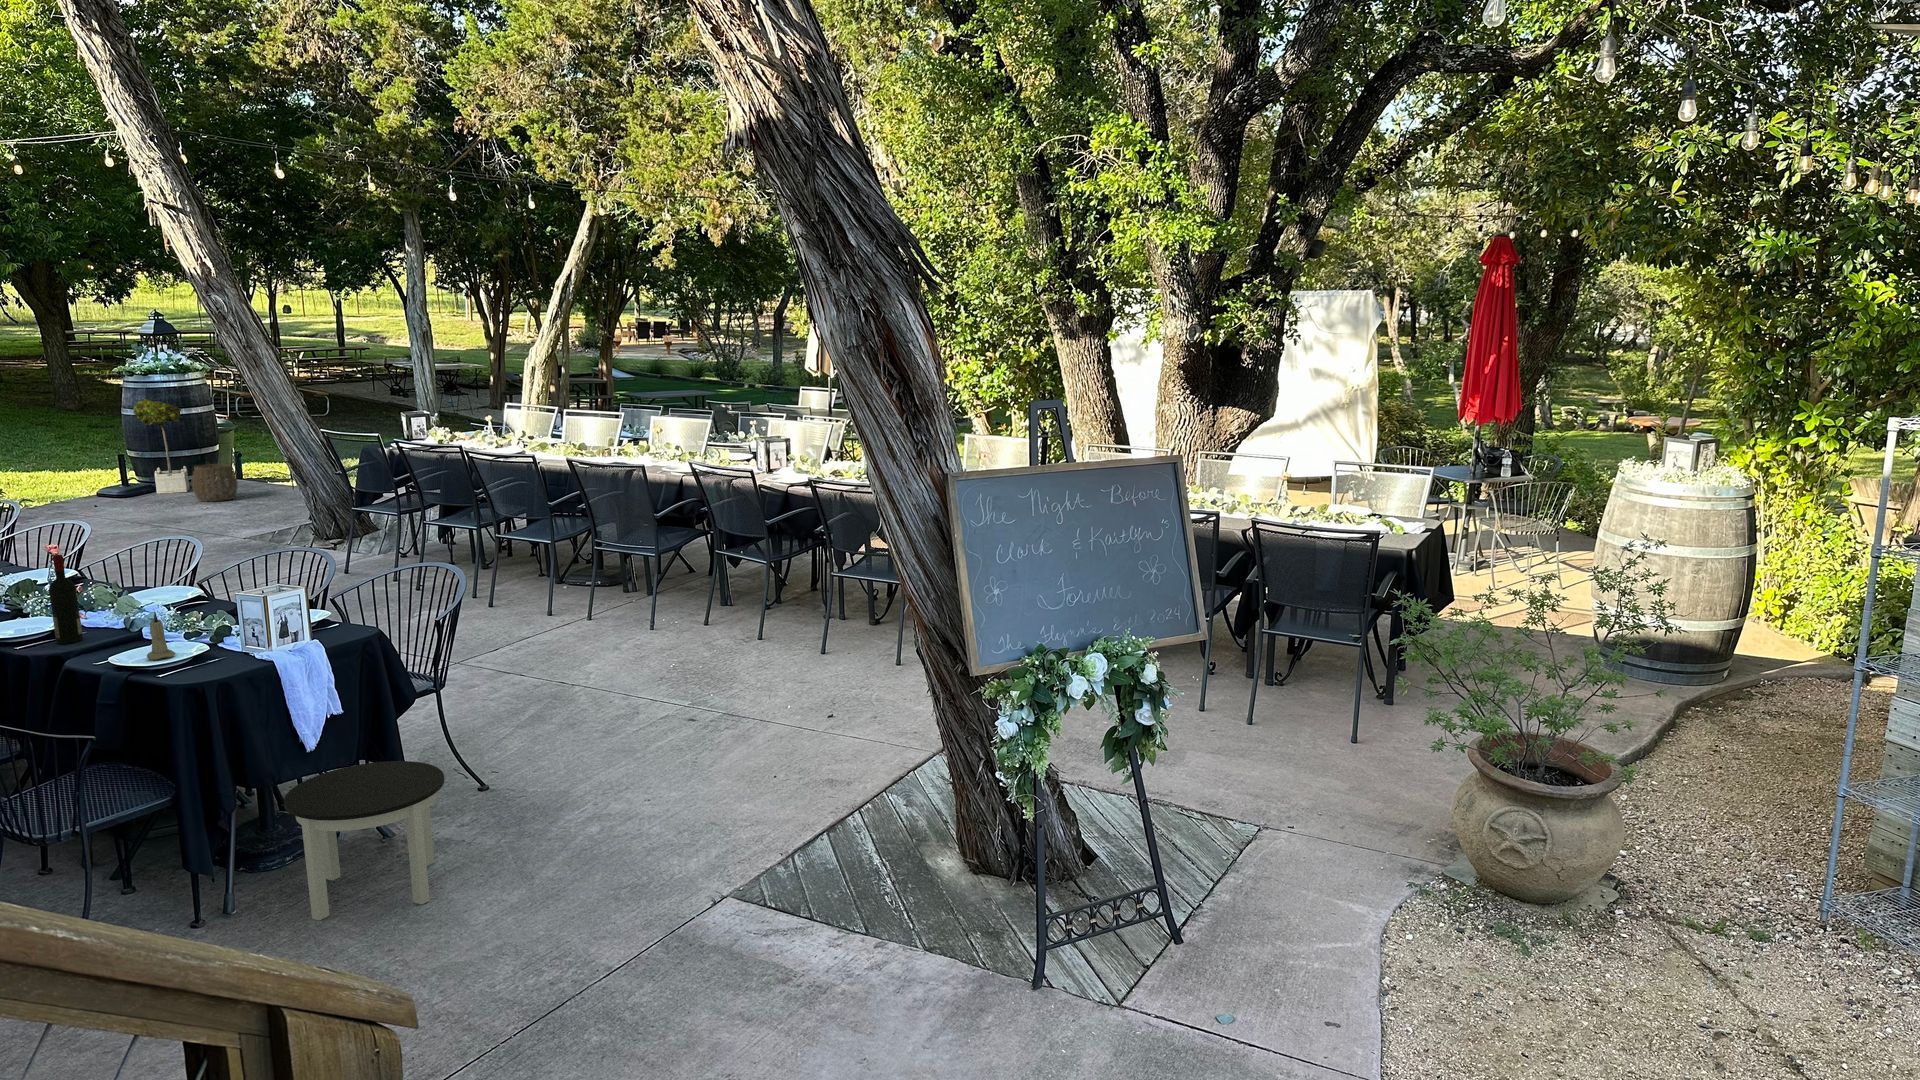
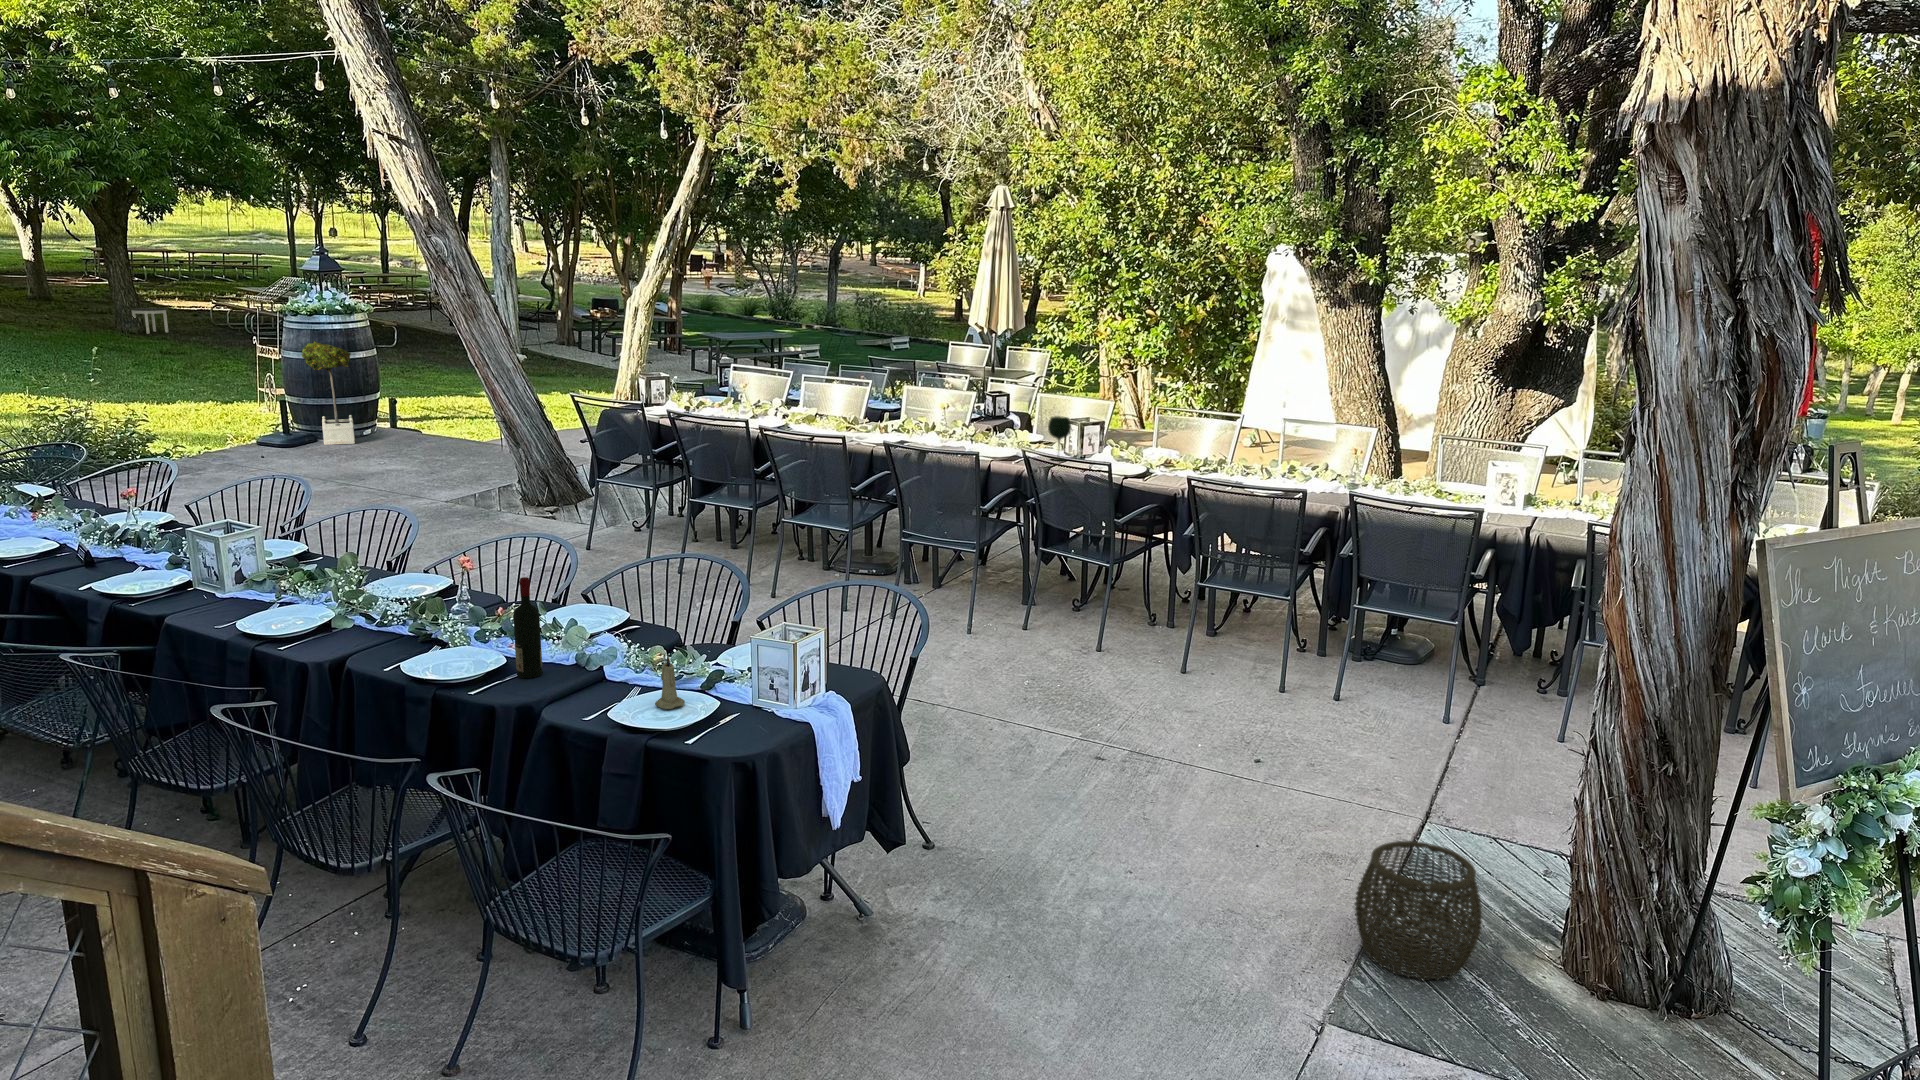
wine glass: none [717,431,738,470] -> present [1048,416,1071,461]
woven basket: present [192,464,238,502] -> present [1355,841,1482,980]
round table: present [284,761,444,921] -> present [131,308,168,334]

